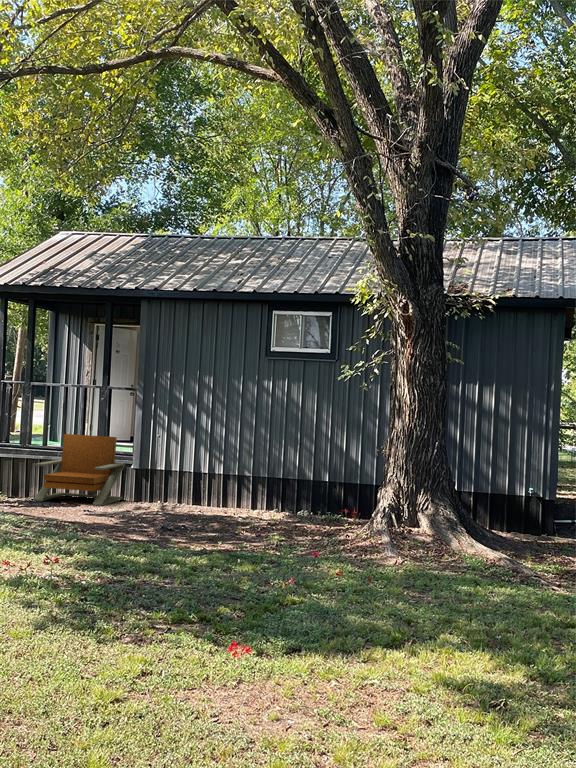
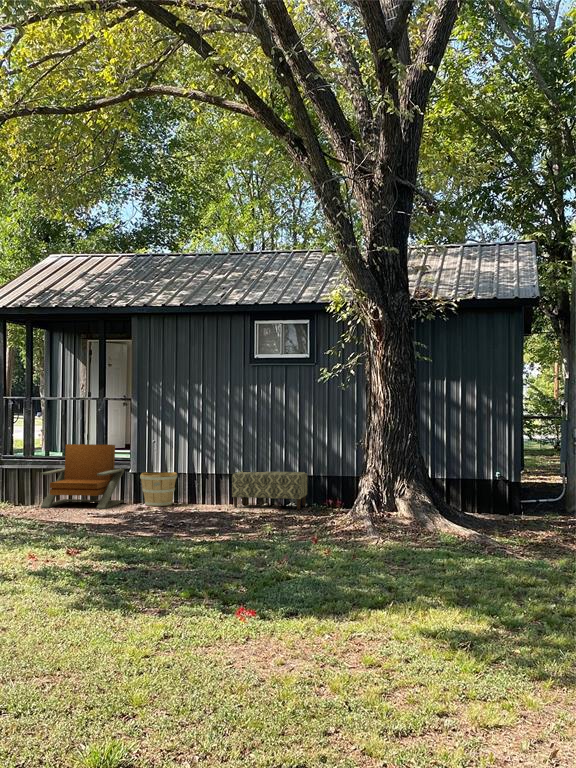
wooden bucket: none [141,468,182,506] -> present [140,472,177,506]
bench: none [239,472,321,517] -> present [232,471,307,509]

